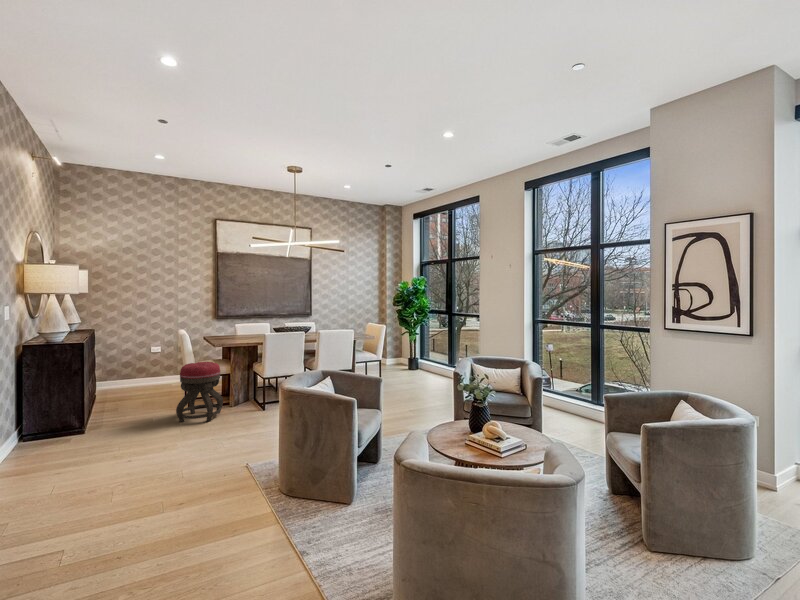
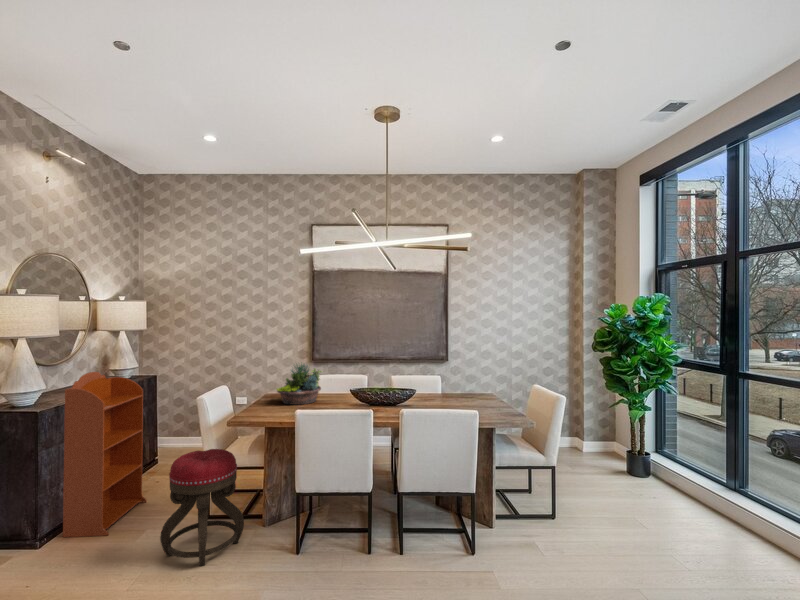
succulent planter: none [223,312,252,337] -> present [277,364,322,405]
bookcase: none [86,320,125,428] -> present [63,372,147,537]

